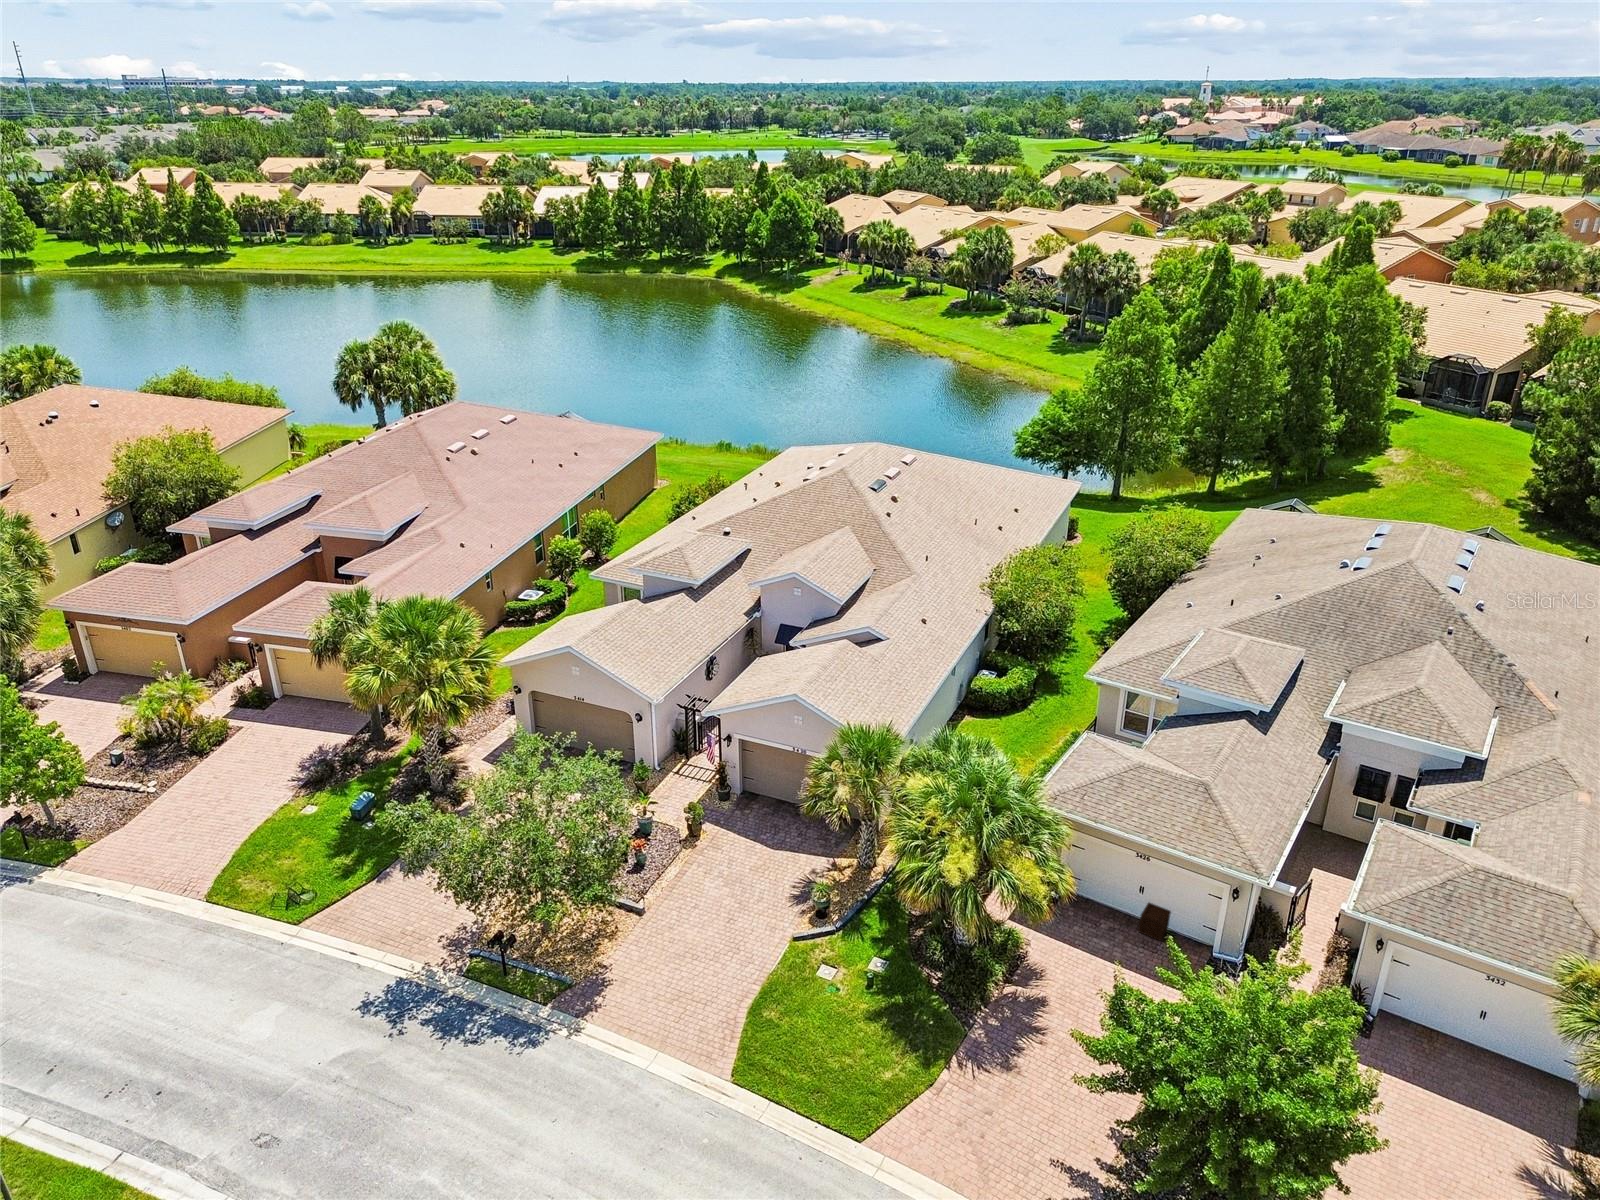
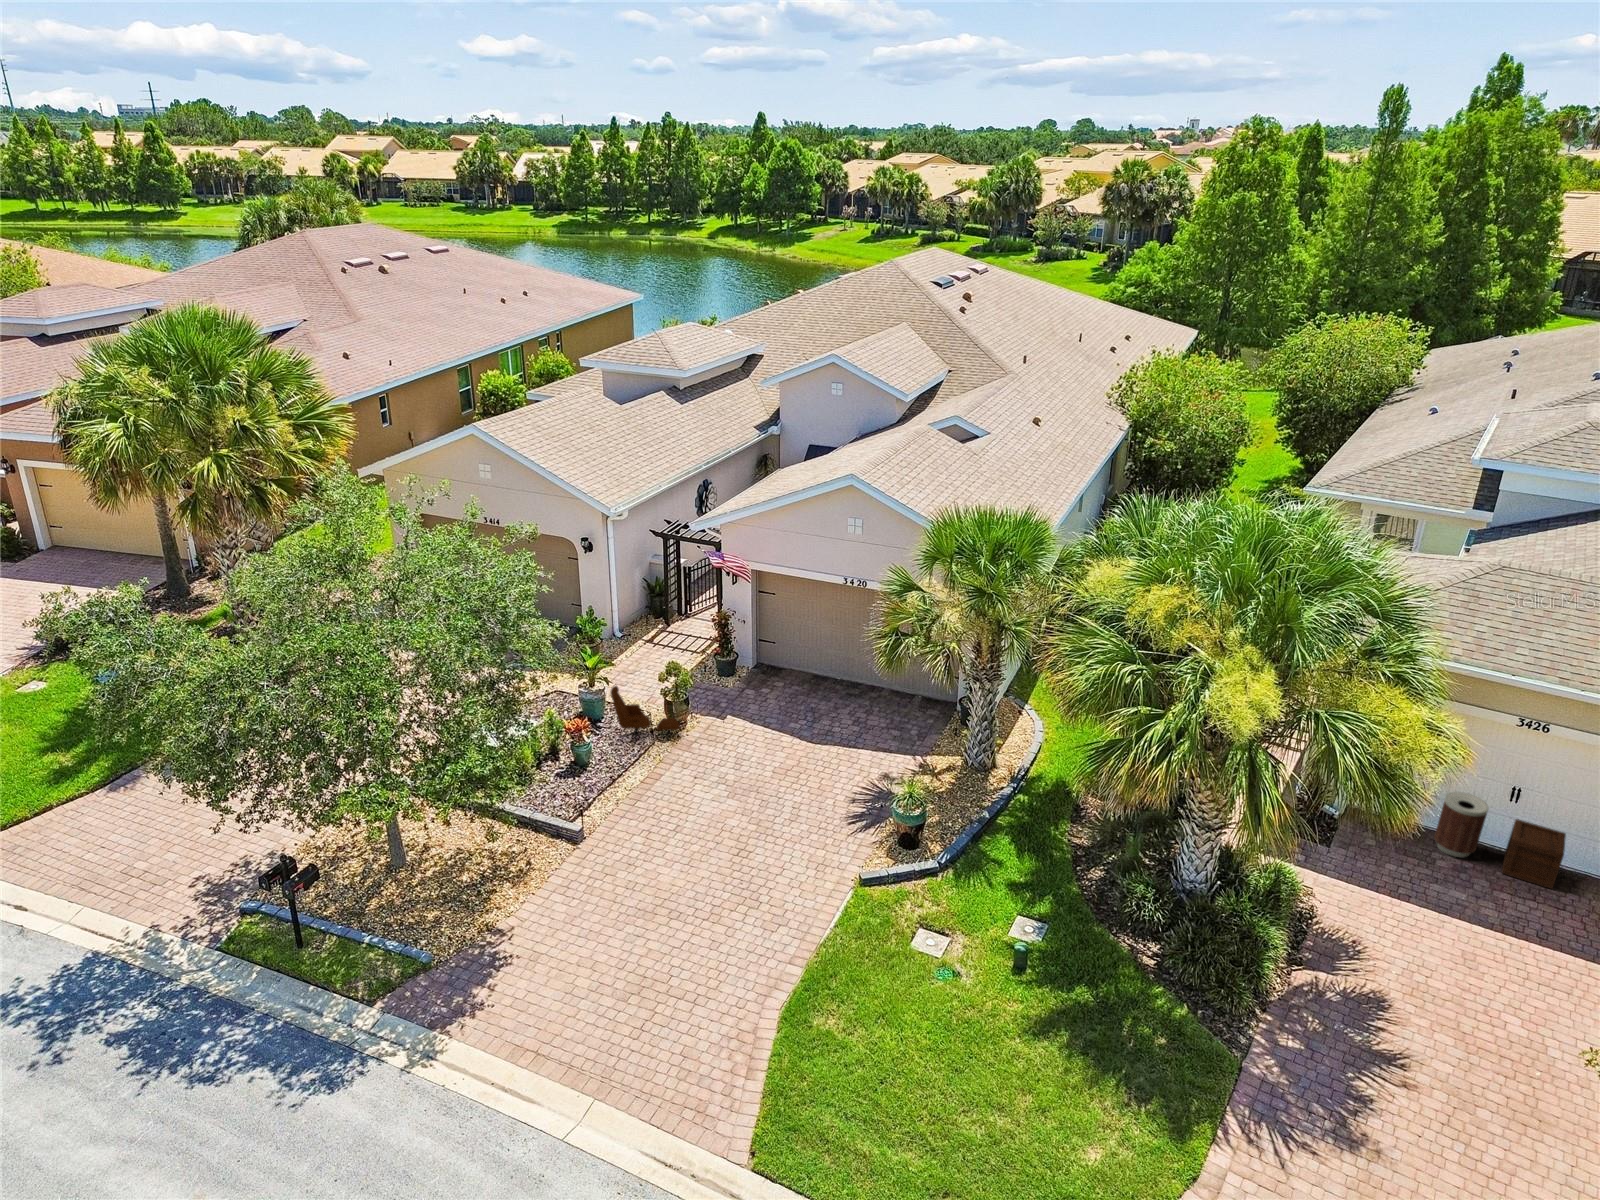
lounge chair: none [656,816,697,851] -> present [610,686,679,741]
trash can: none [1109,886,1133,922] -> present [1434,792,1489,858]

